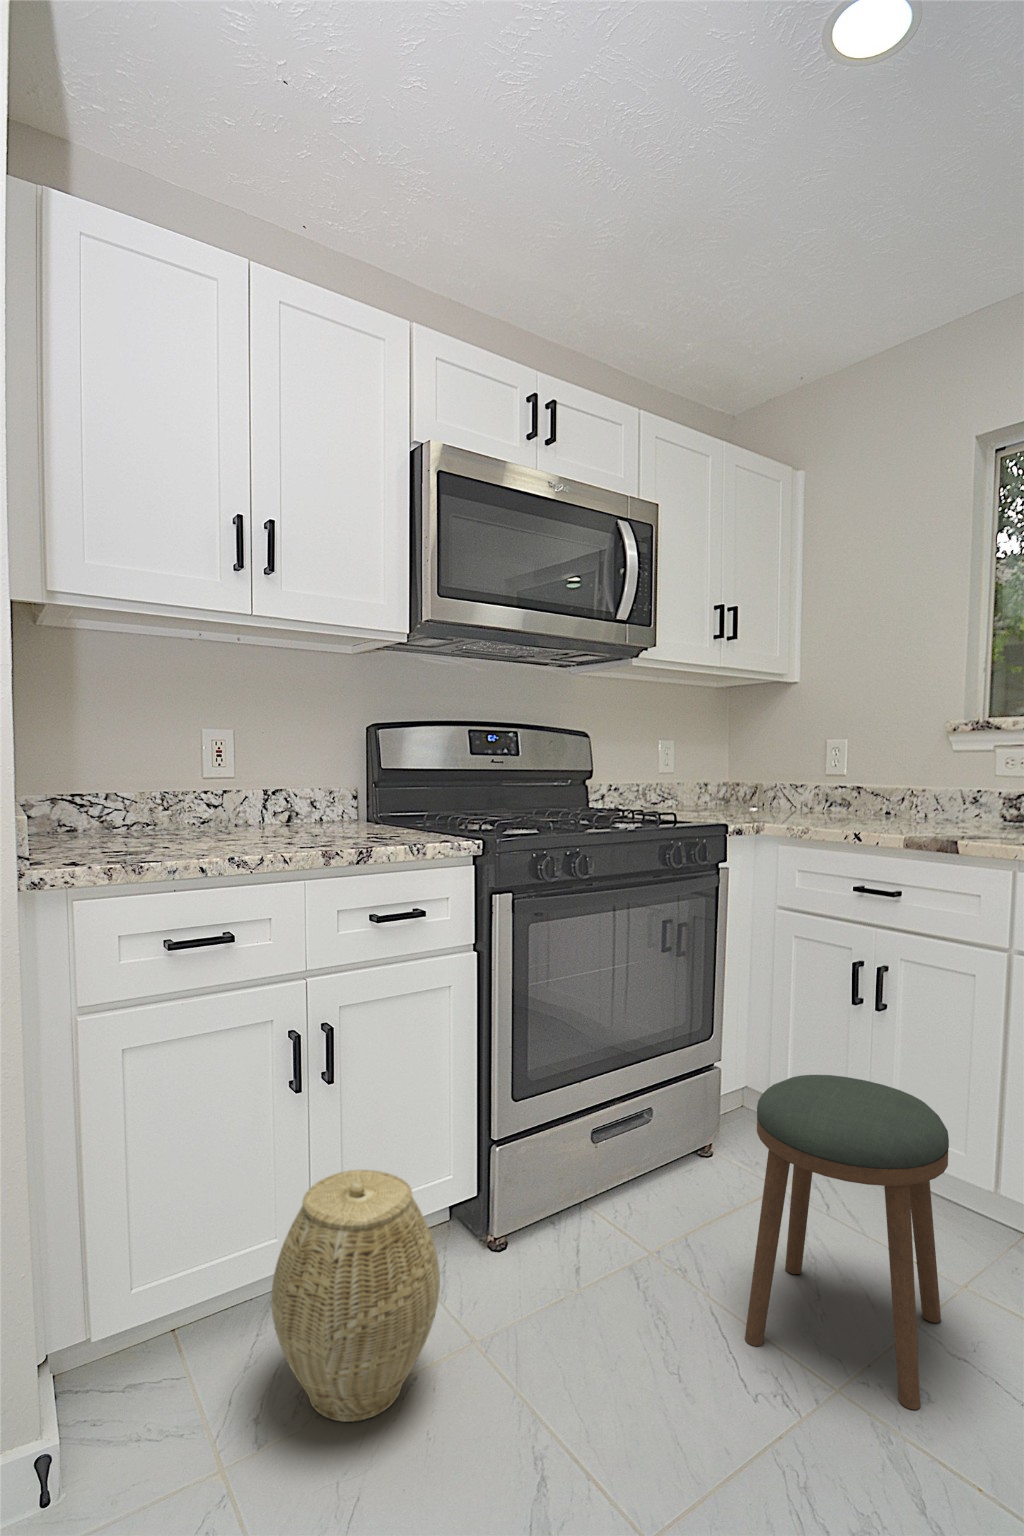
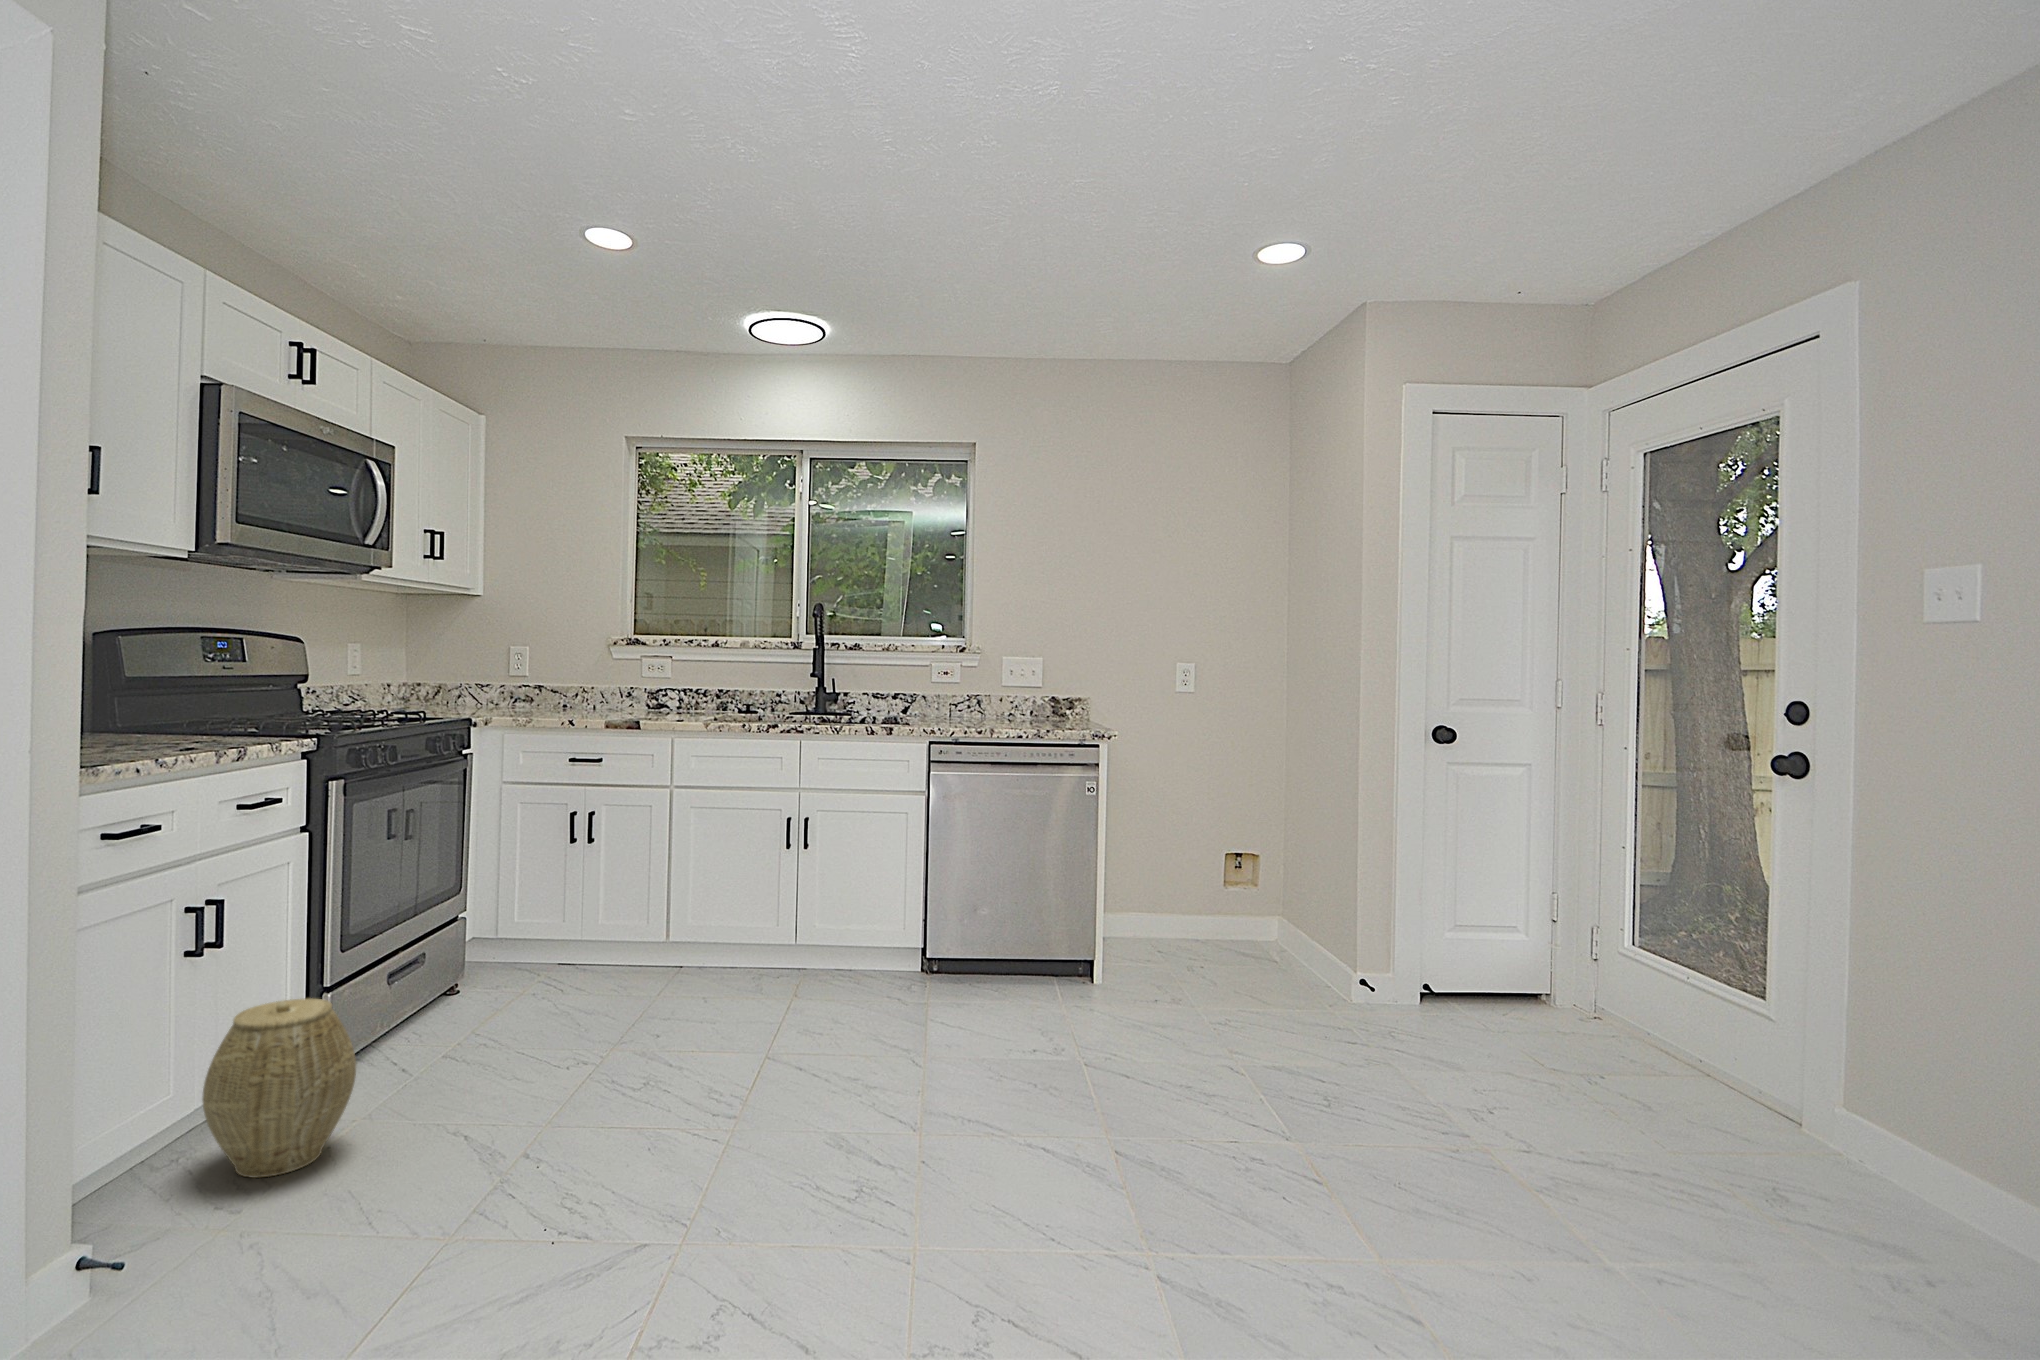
stool: present [745,1075,949,1410] -> none [540,877,660,1054]

